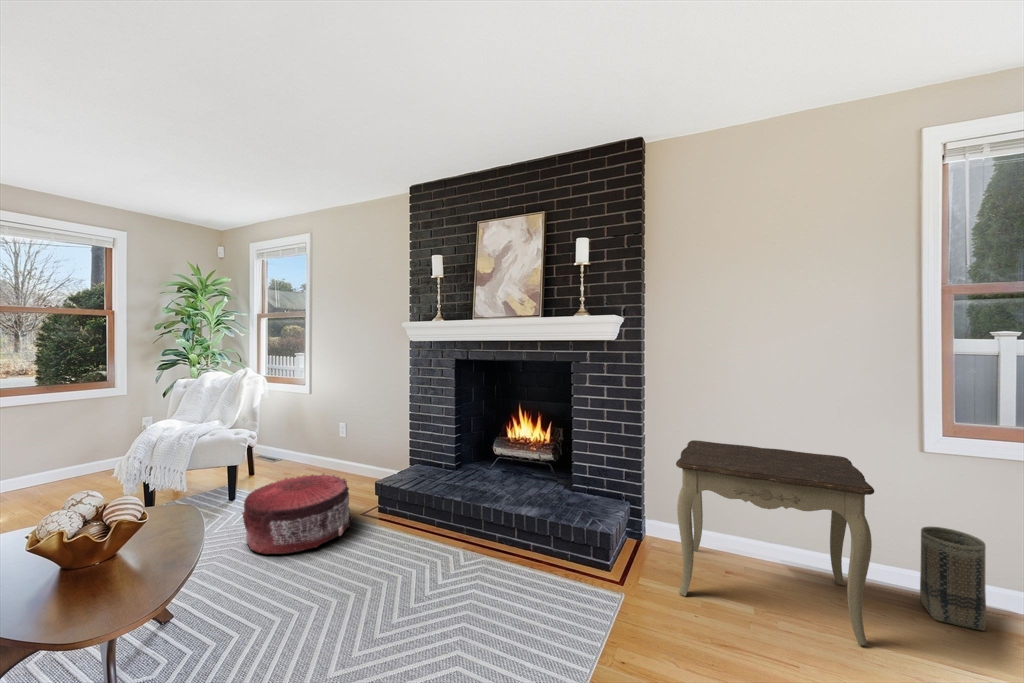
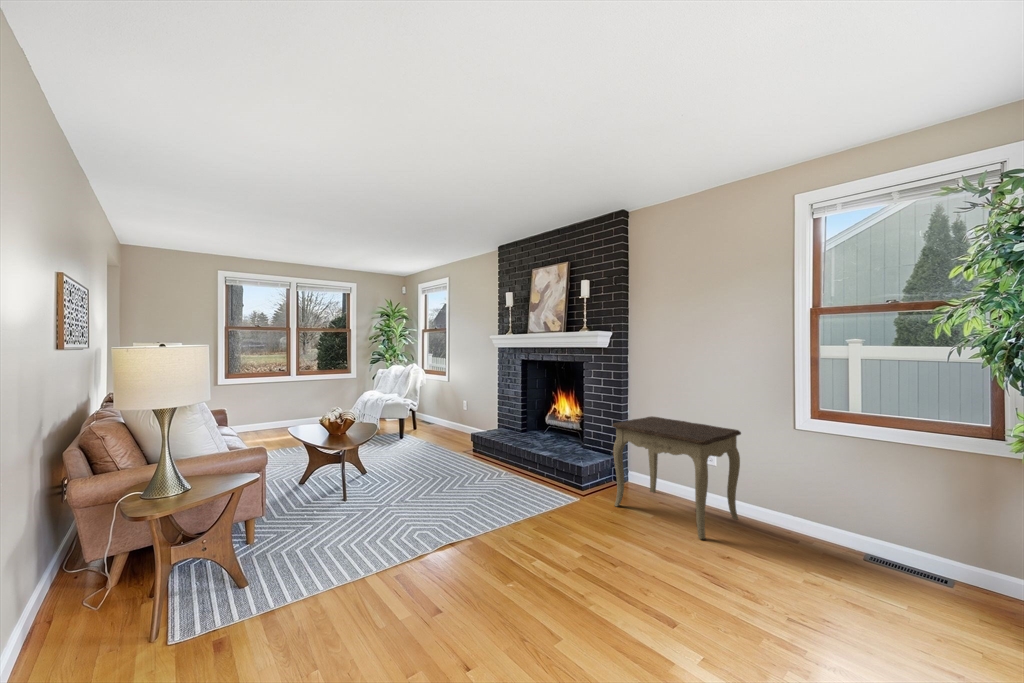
pouf: present [242,474,352,554] -> none [399,425,456,462]
basket: present [920,527,986,631] -> none [777,481,815,551]

